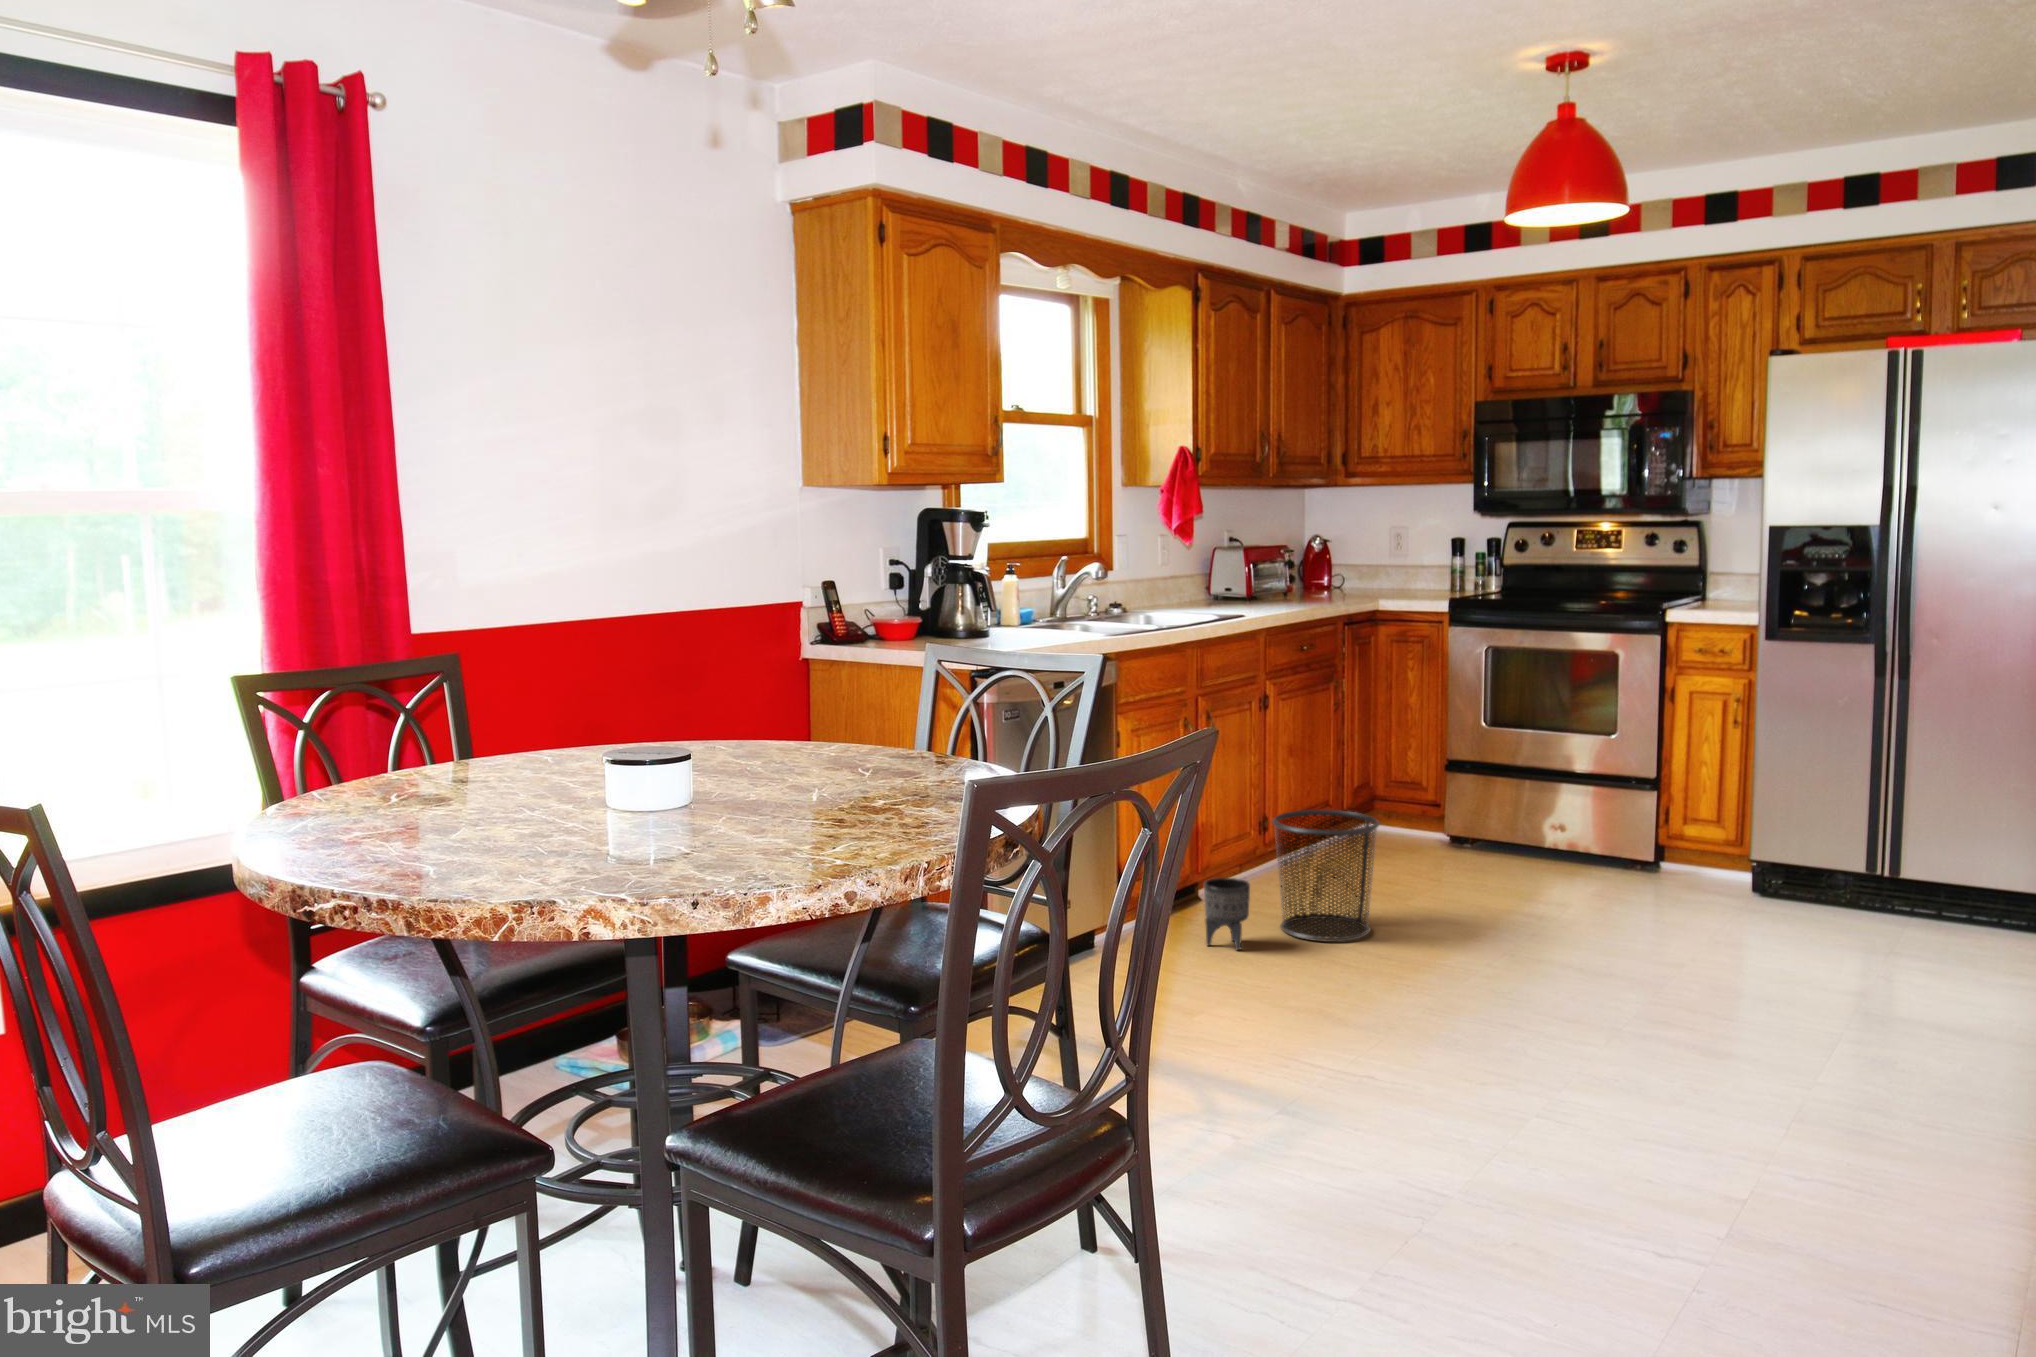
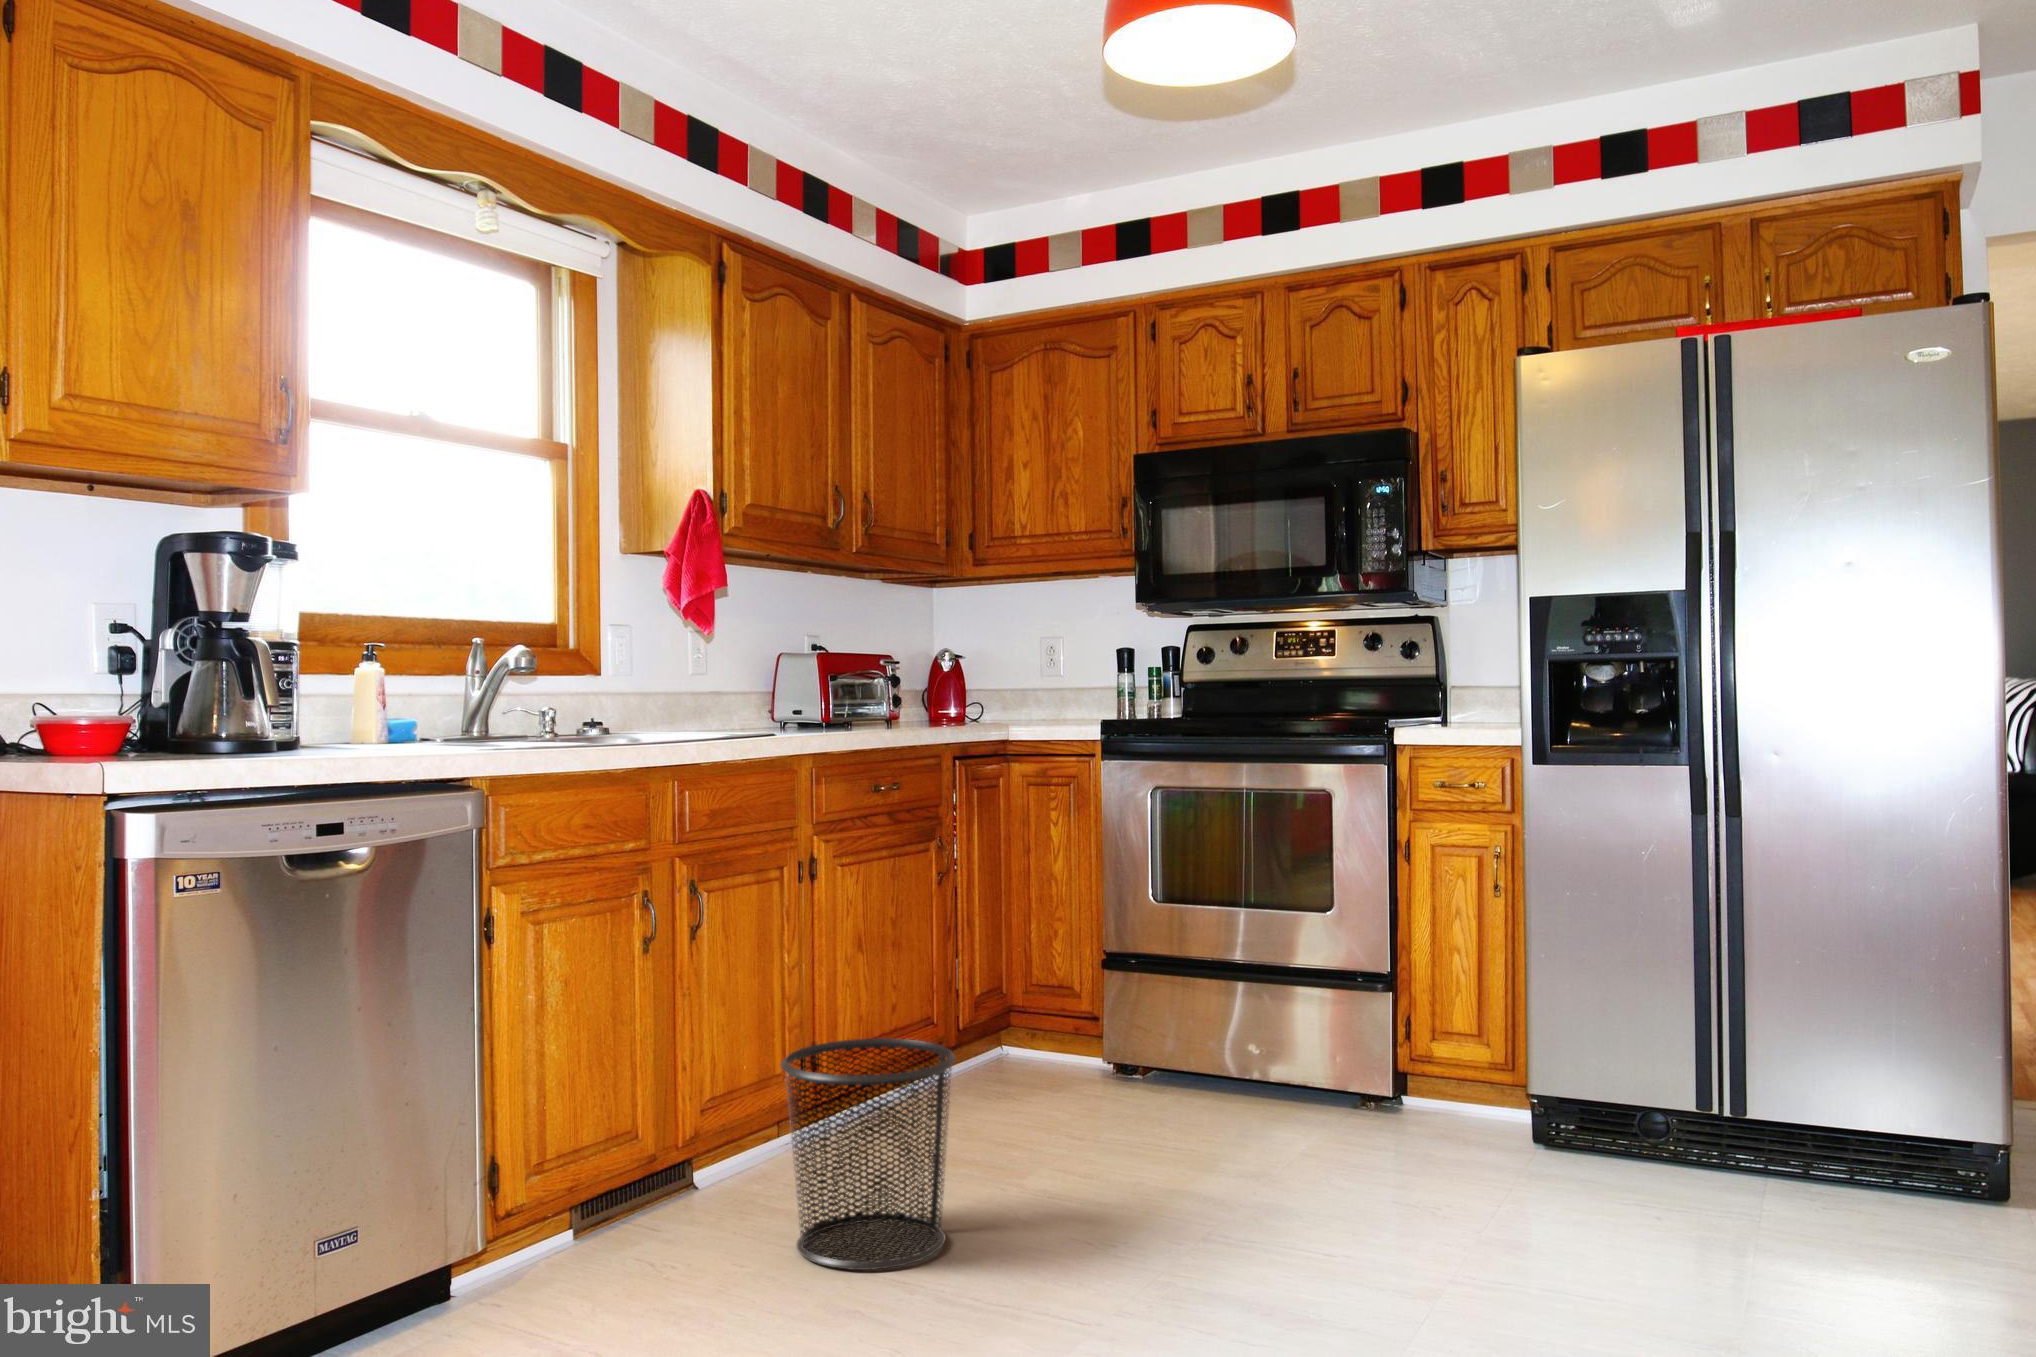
planter: present [1204,878,1250,950] -> none [645,1165,727,1298]

